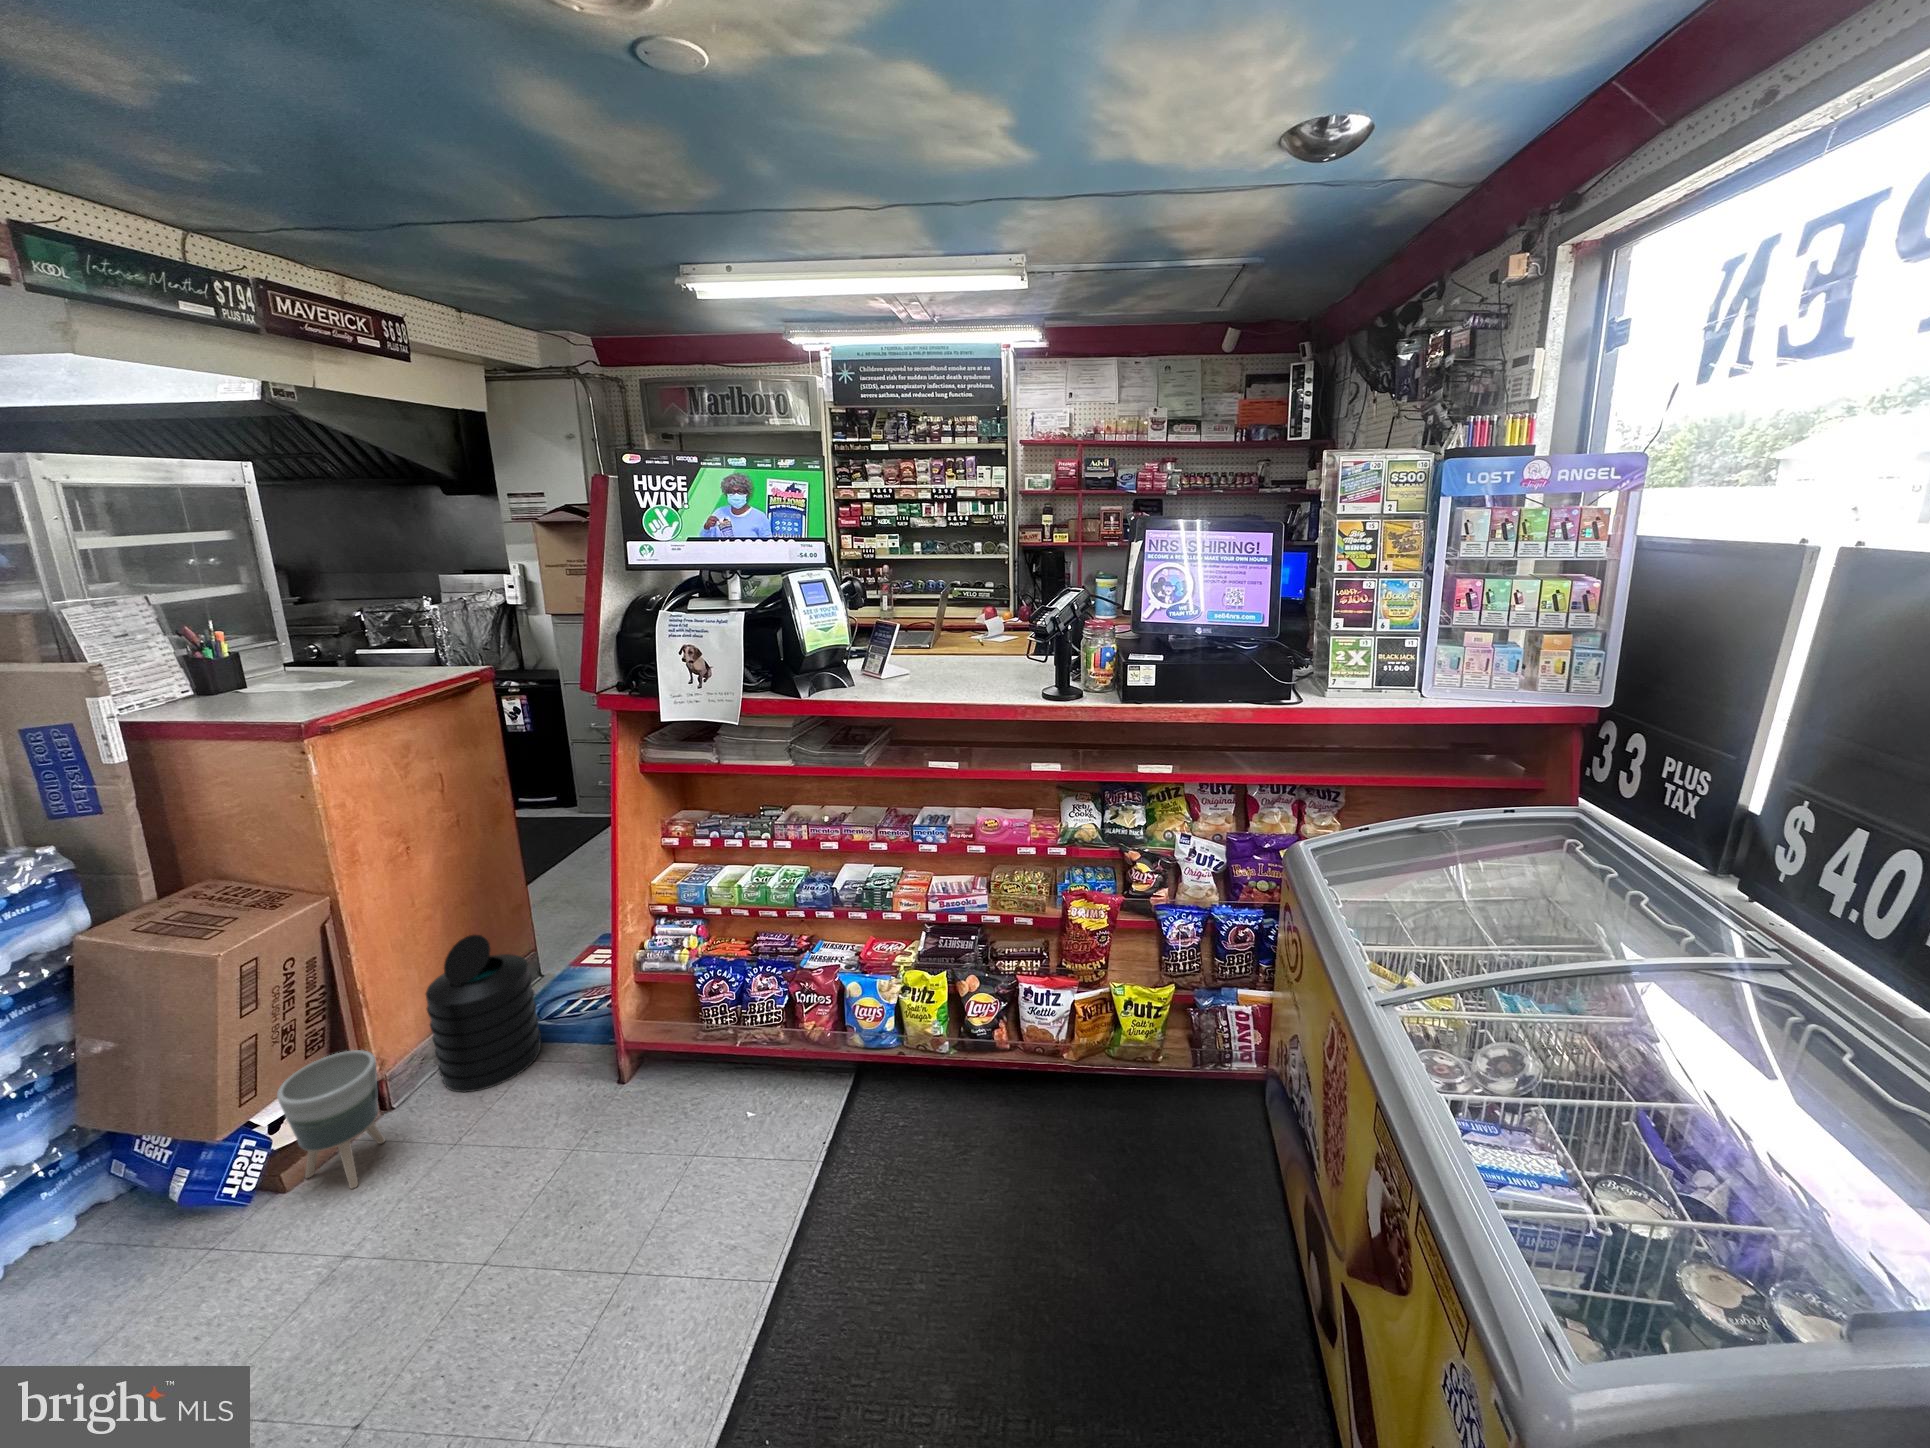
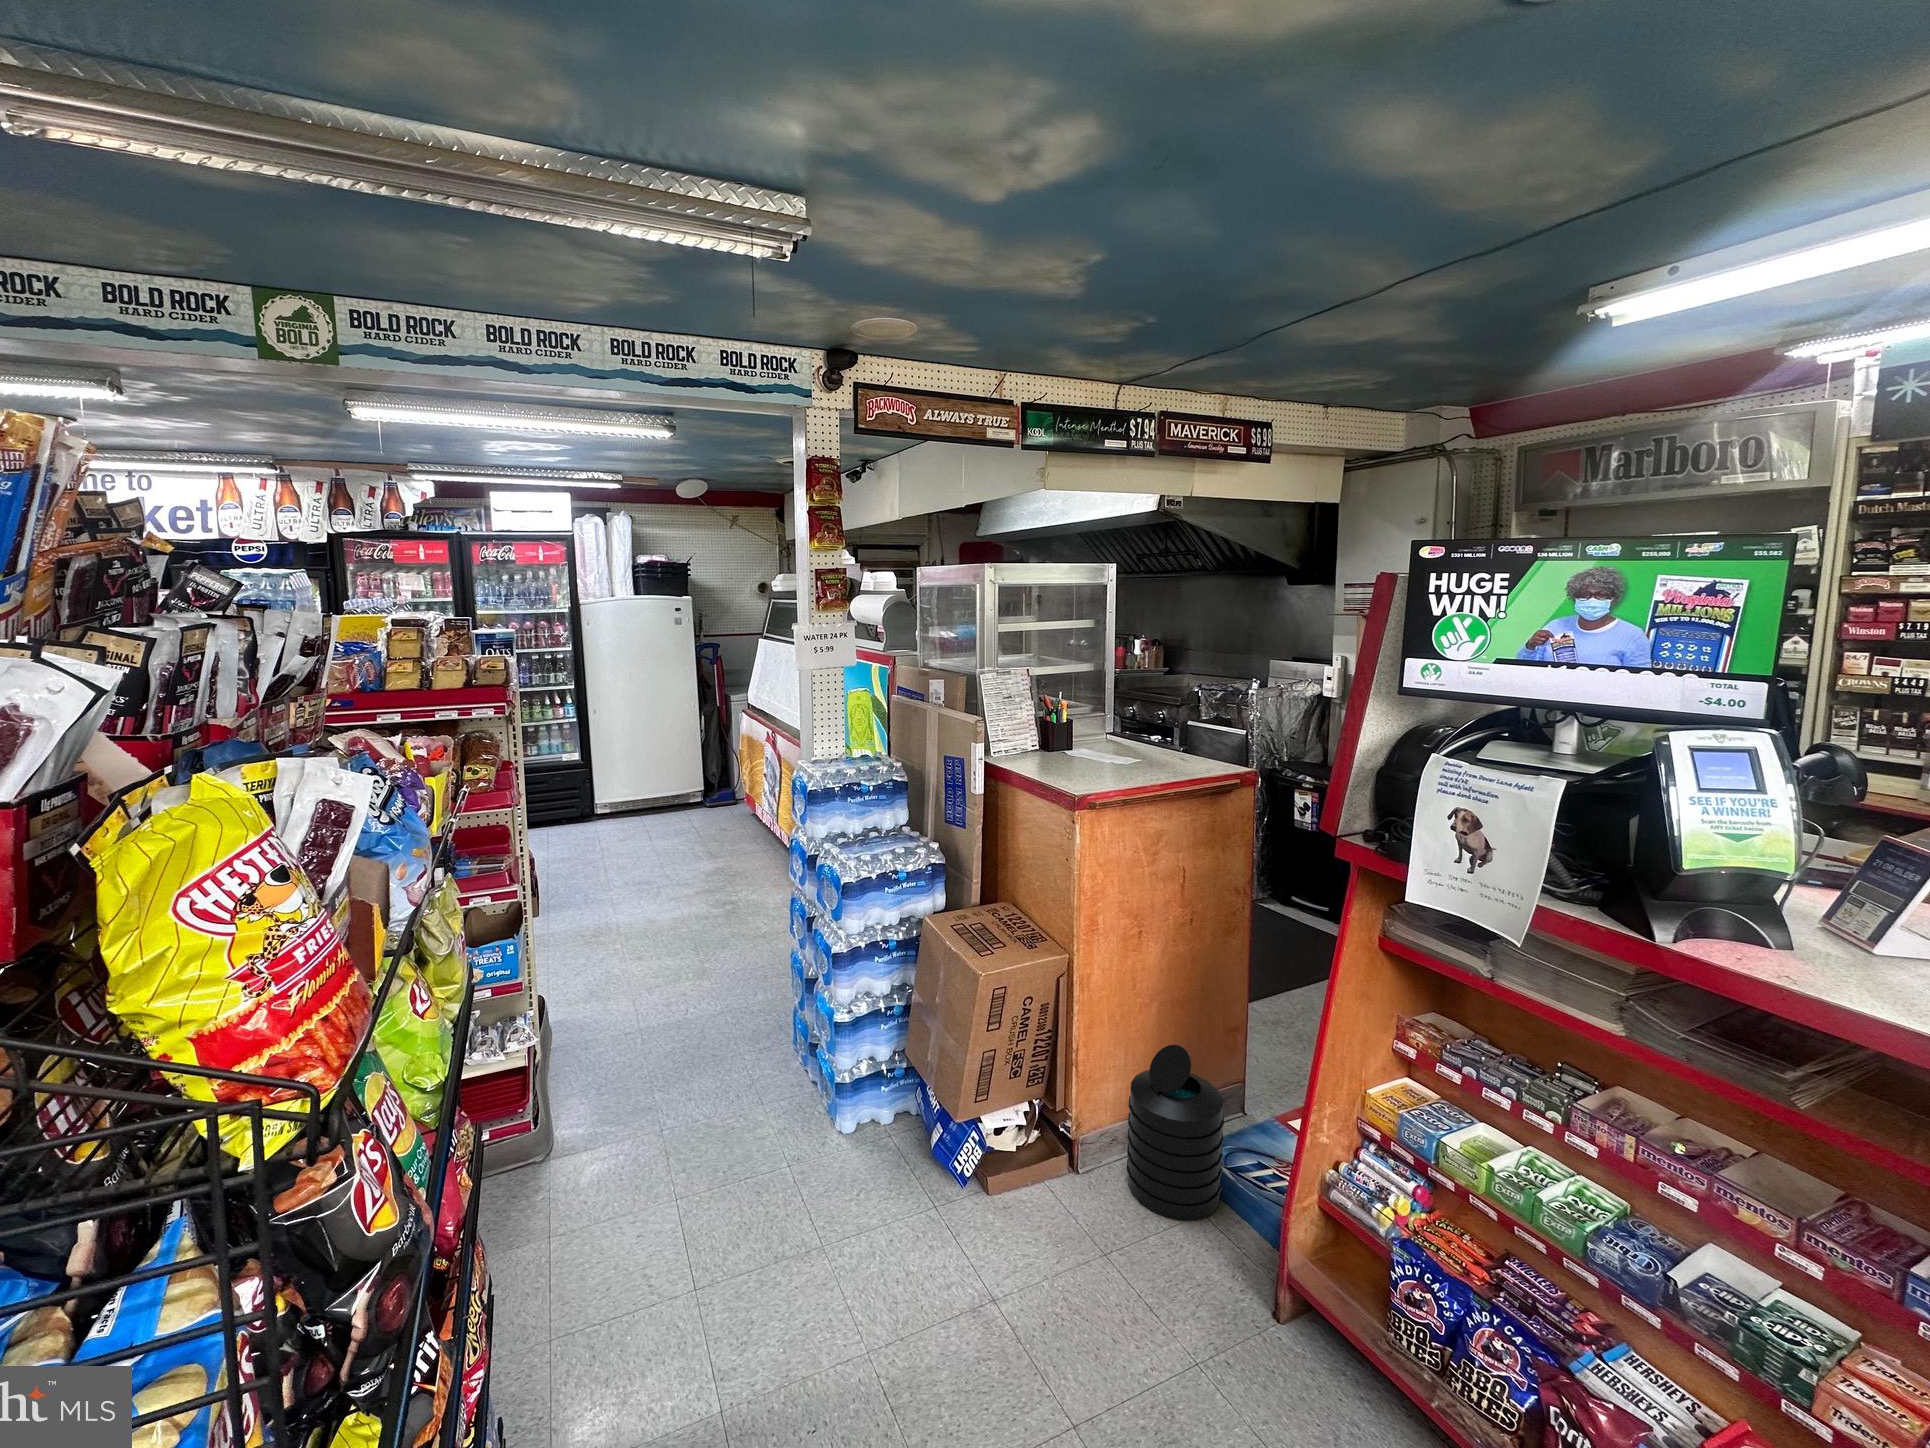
planter: present [277,1050,385,1189] -> none [1009,1095,1076,1233]

